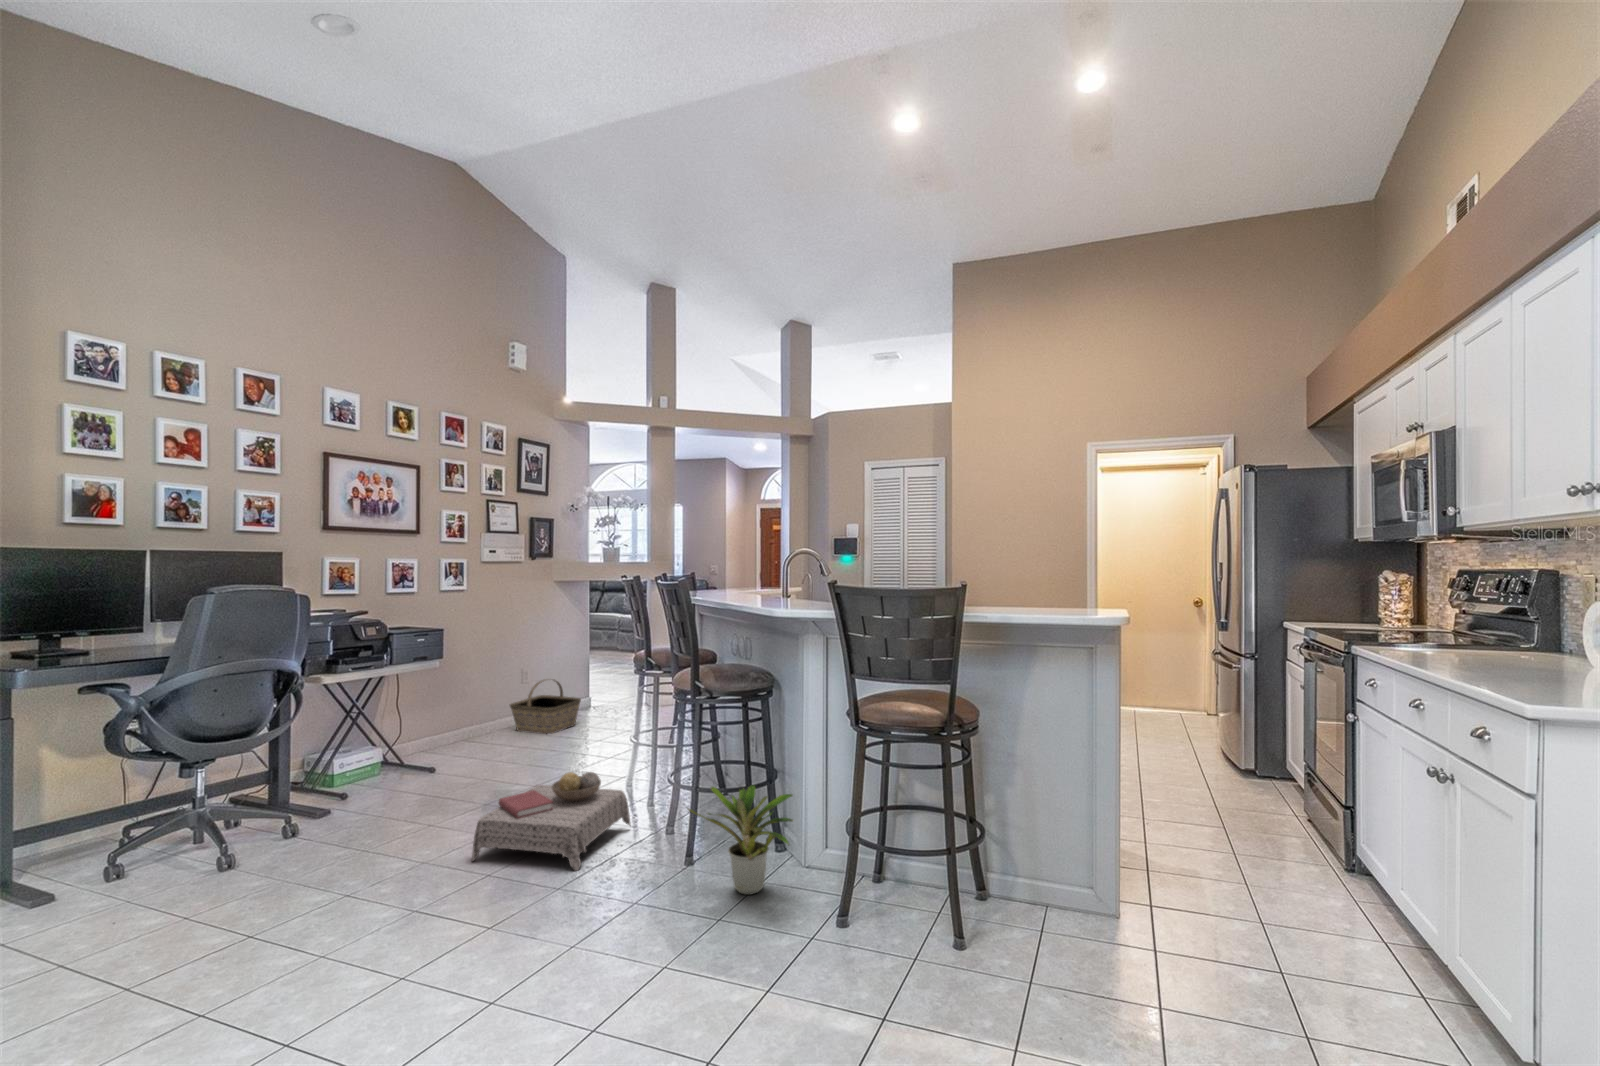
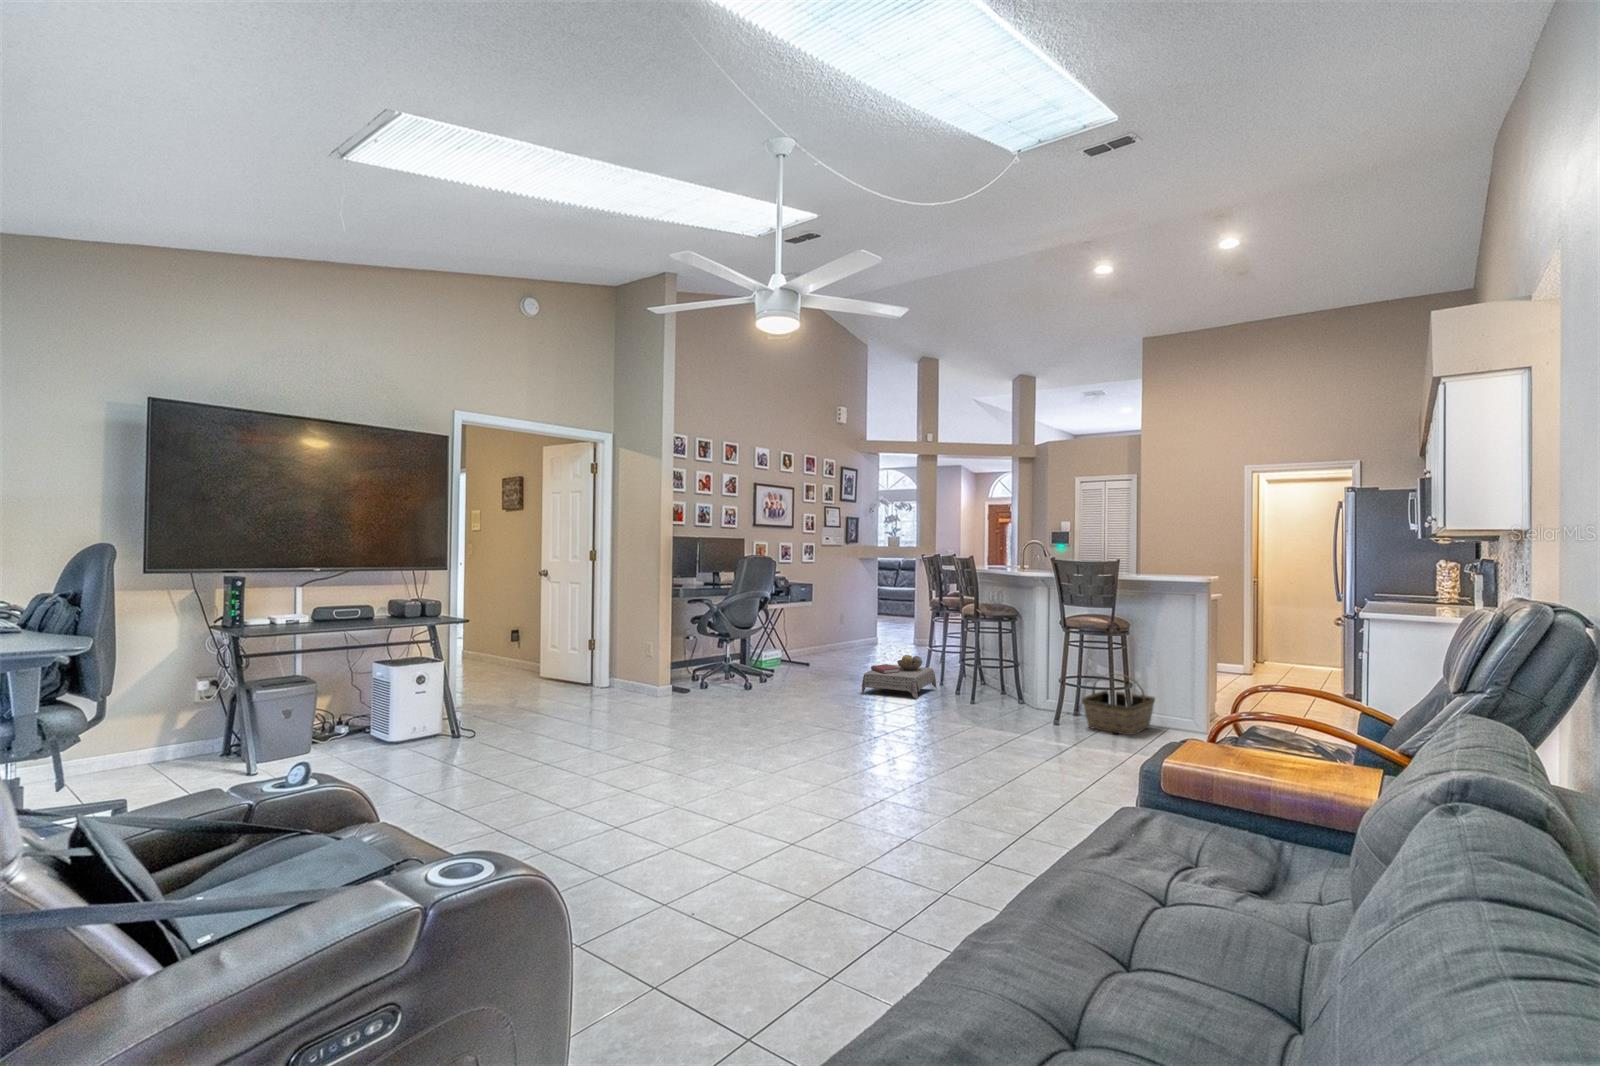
basket: present [510,680,581,734] -> present [1082,675,1155,735]
potted plant: present [688,786,793,895] -> none [975,656,1031,710]

